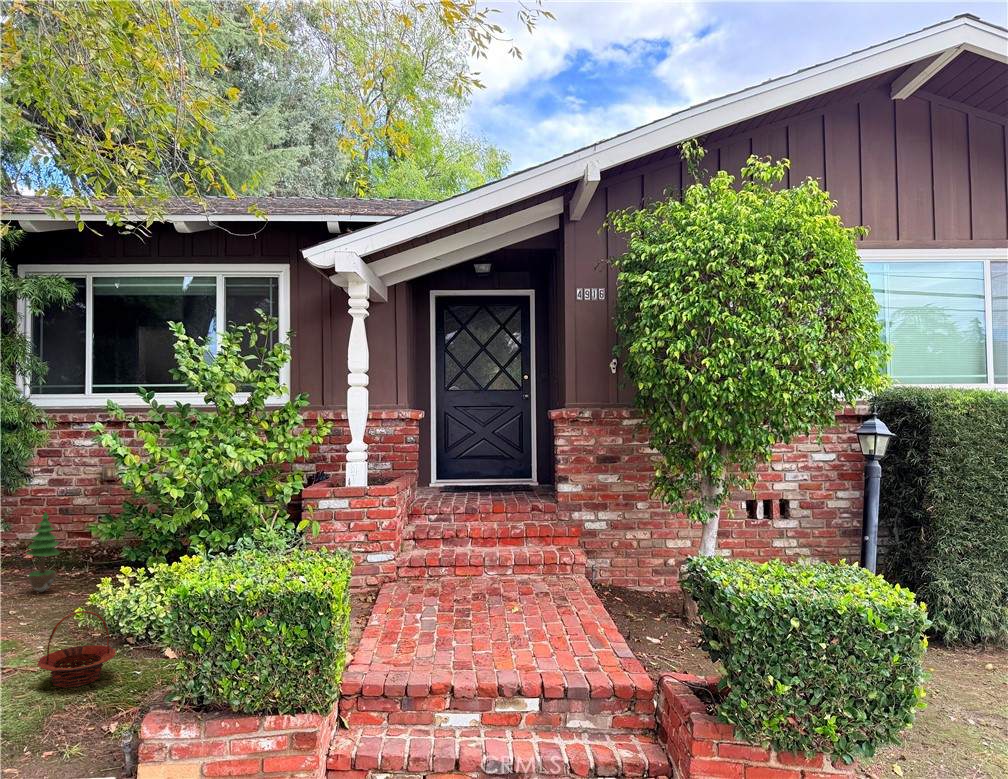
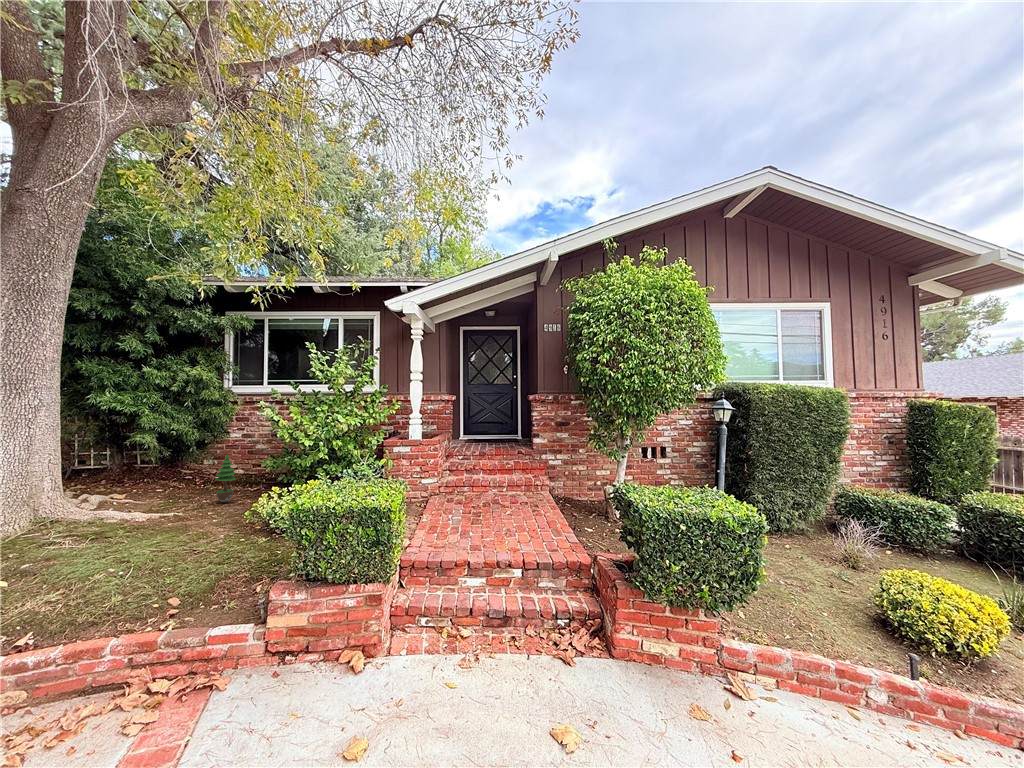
basket: present [37,611,116,687] -> none [211,516,263,564]

